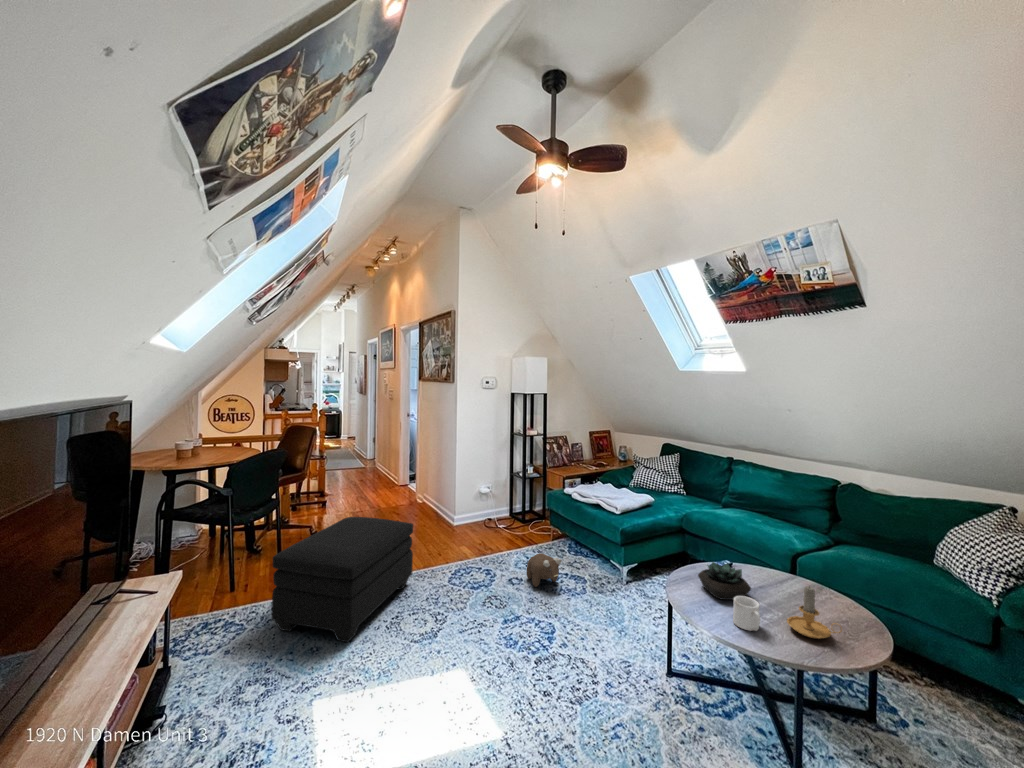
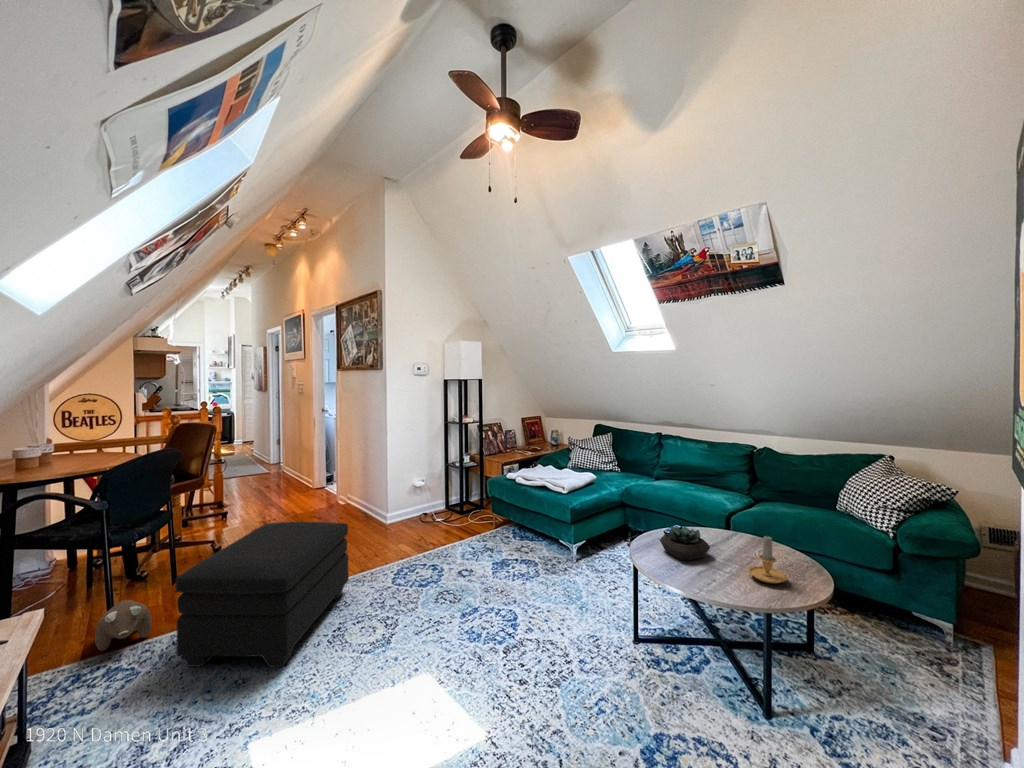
plush toy: present [526,553,562,587] -> present [95,600,152,651]
mug: present [733,596,760,631] -> none [702,553,730,585]

